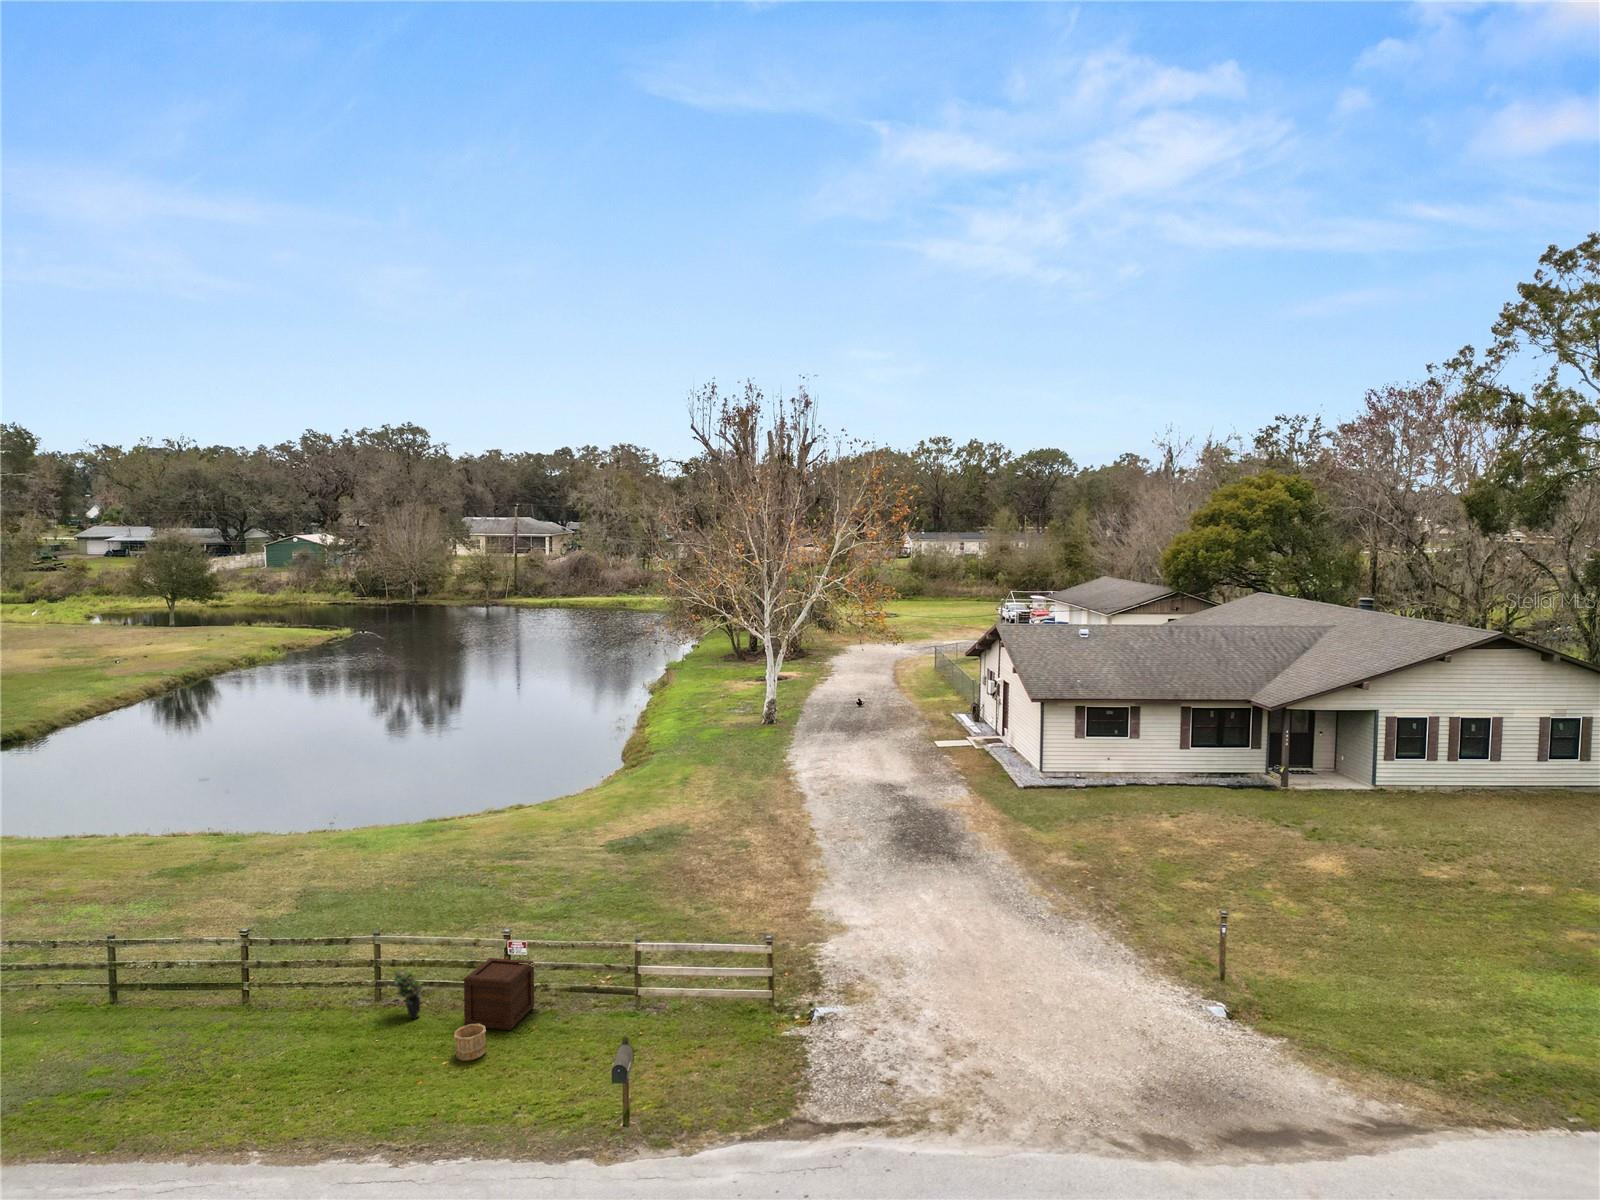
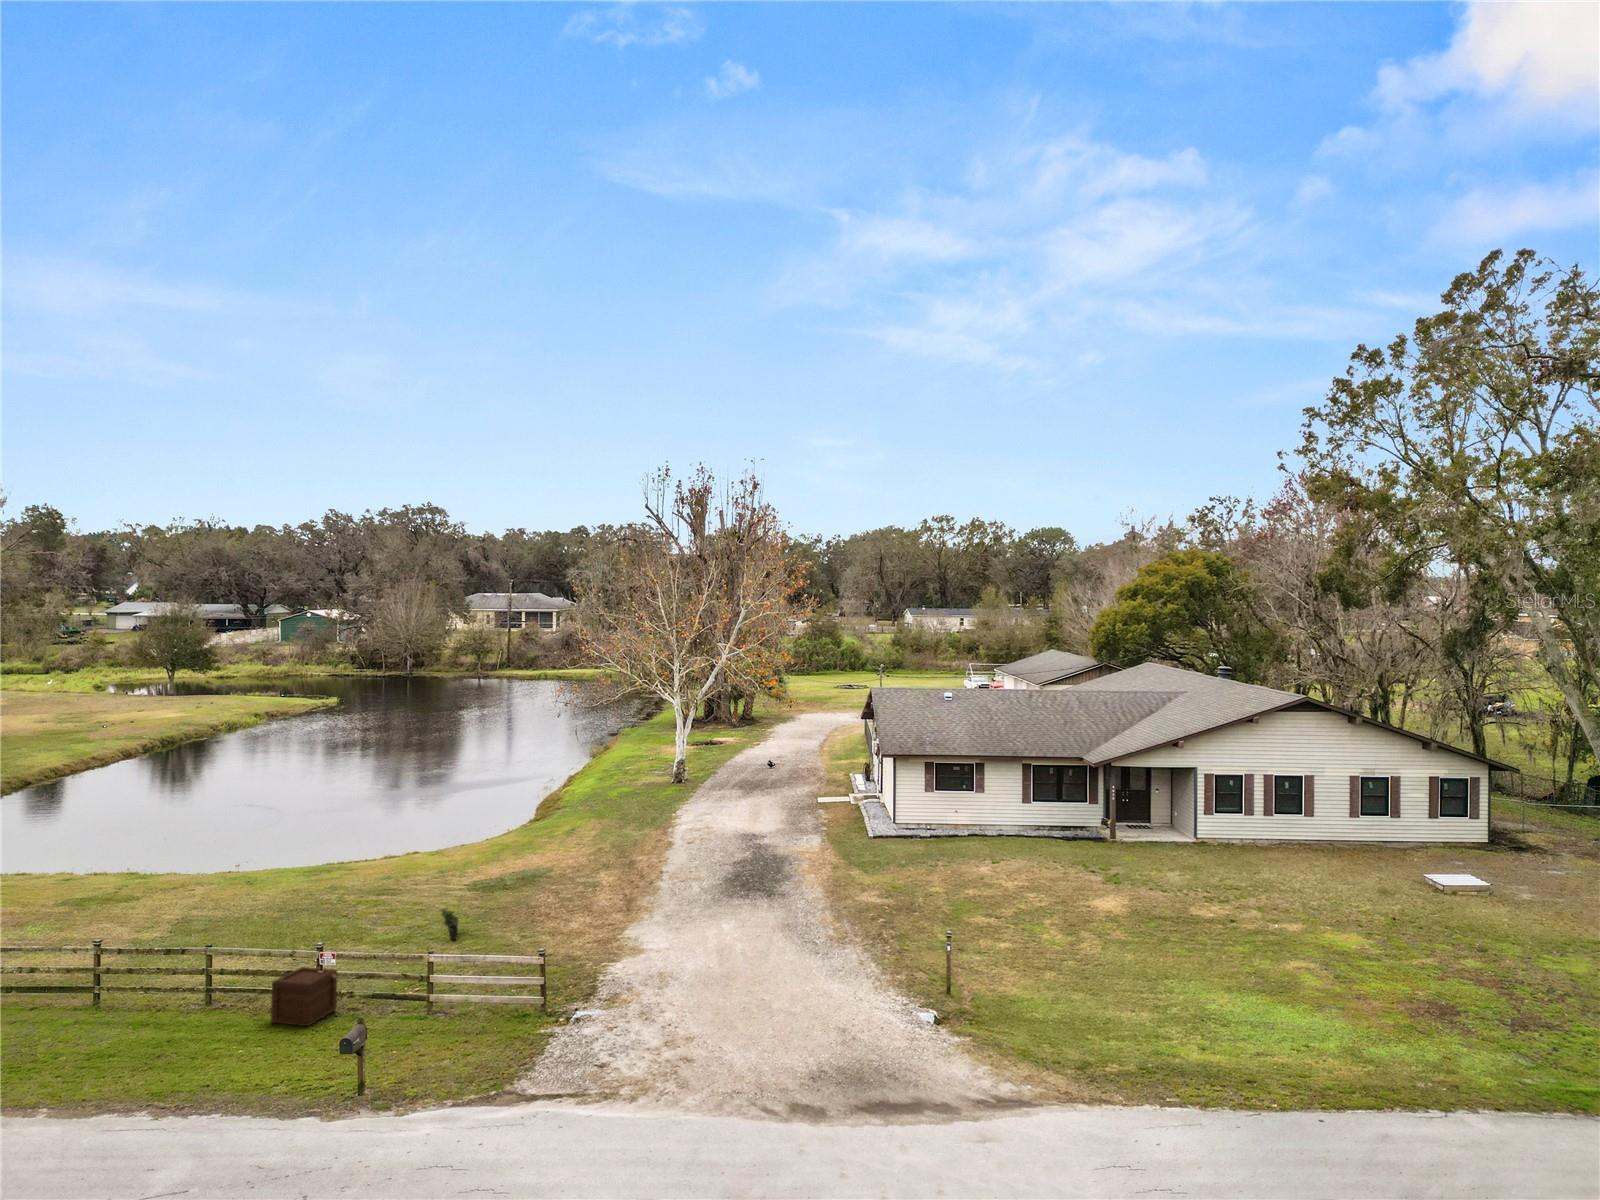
potted plant: present [392,967,422,1019] -> present [441,908,459,941]
wooden bucket: present [454,1024,486,1061] -> none [252,1018,281,1047]

